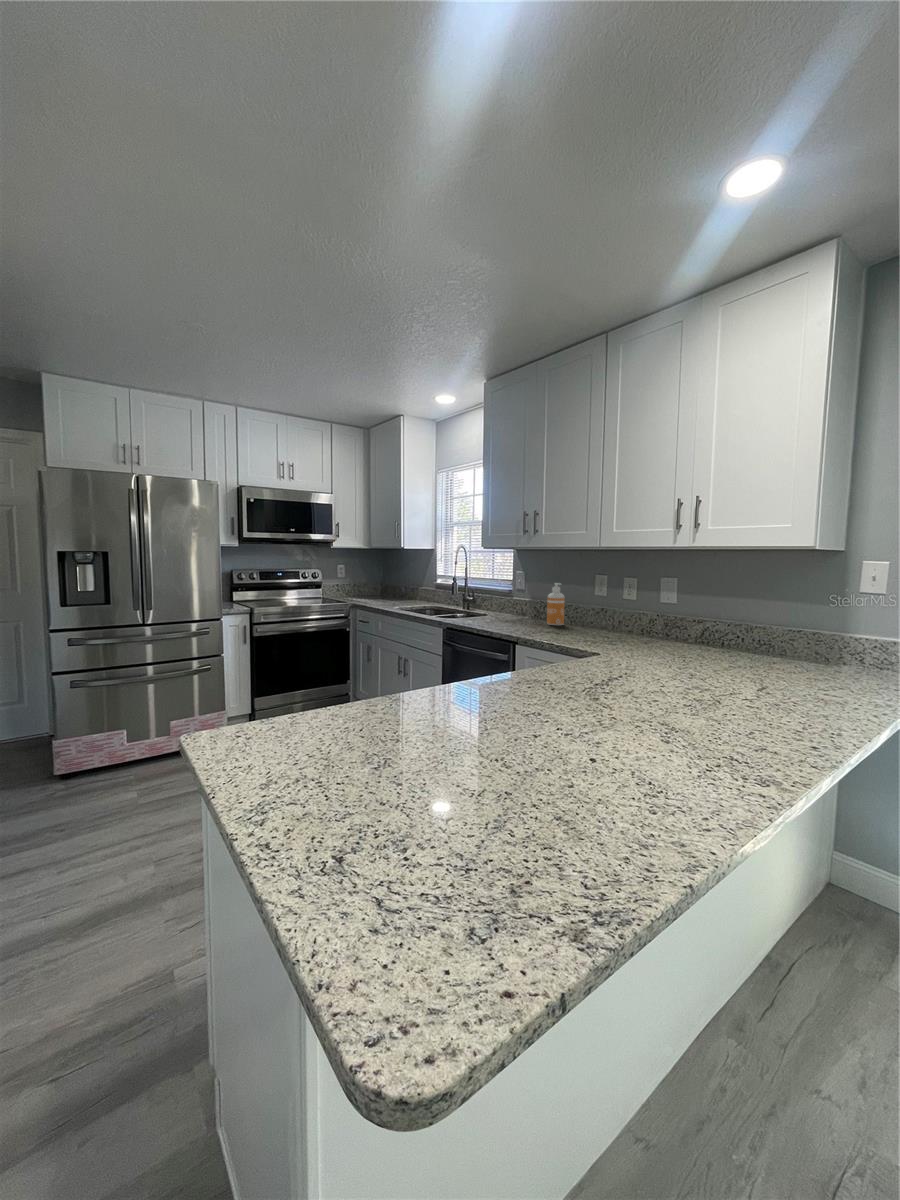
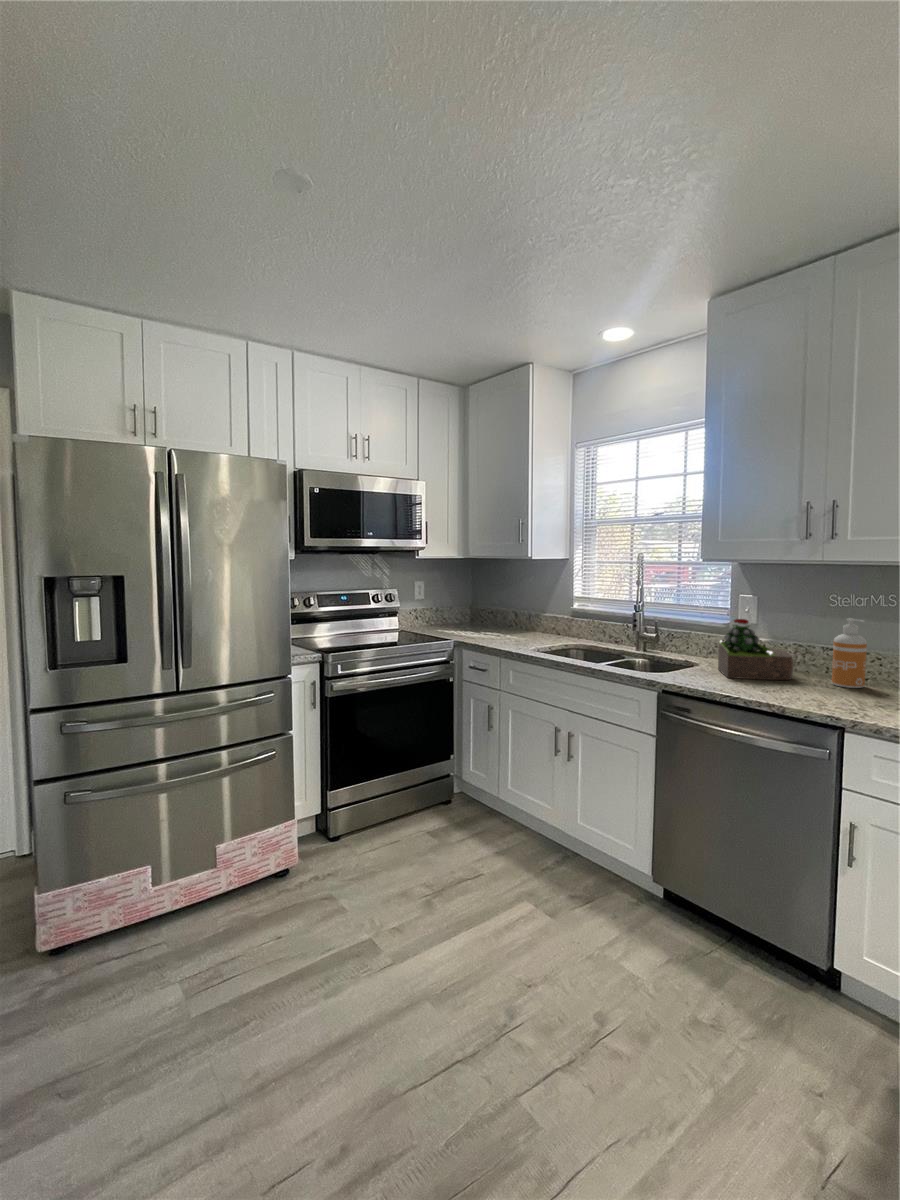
succulent plant: none [490,585,532,622] -> present [718,619,793,680]

